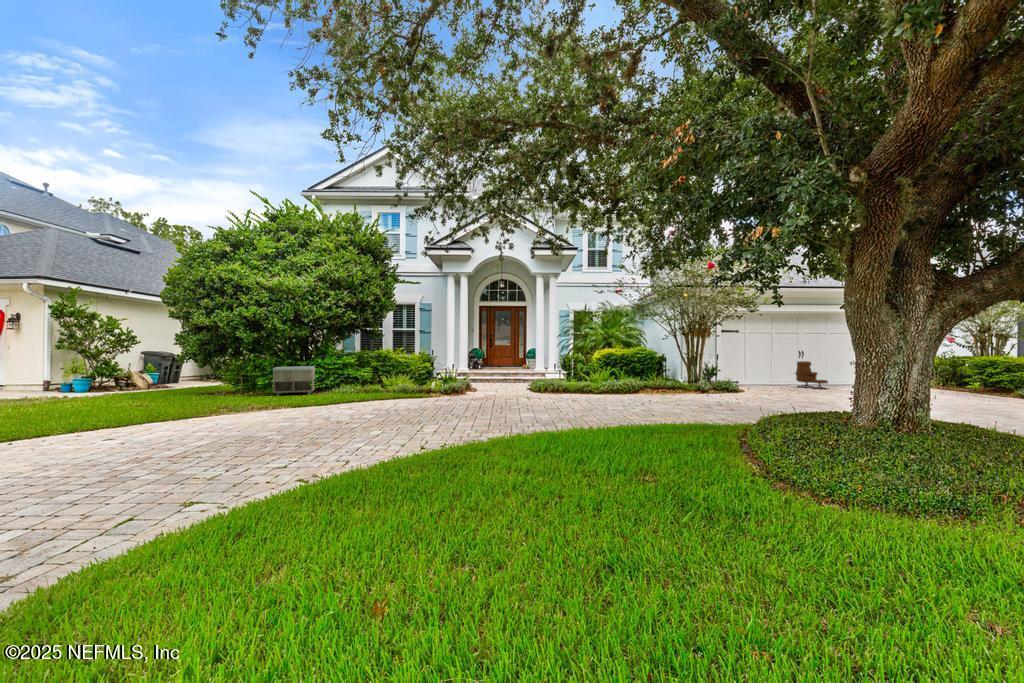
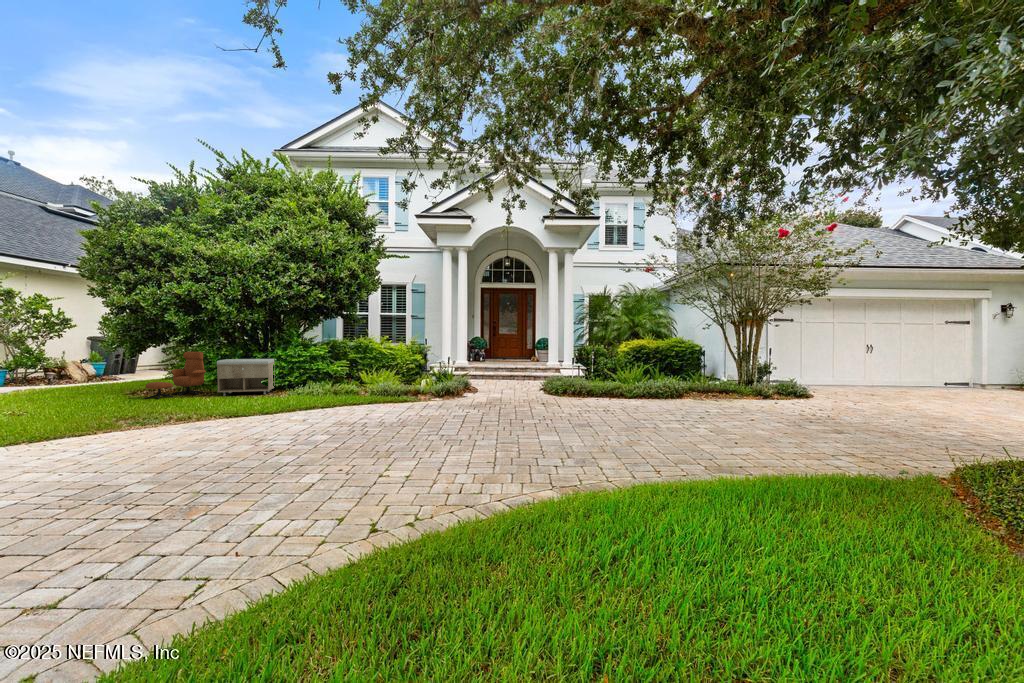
lounge chair: present [795,361,828,389] -> present [144,352,206,399]

